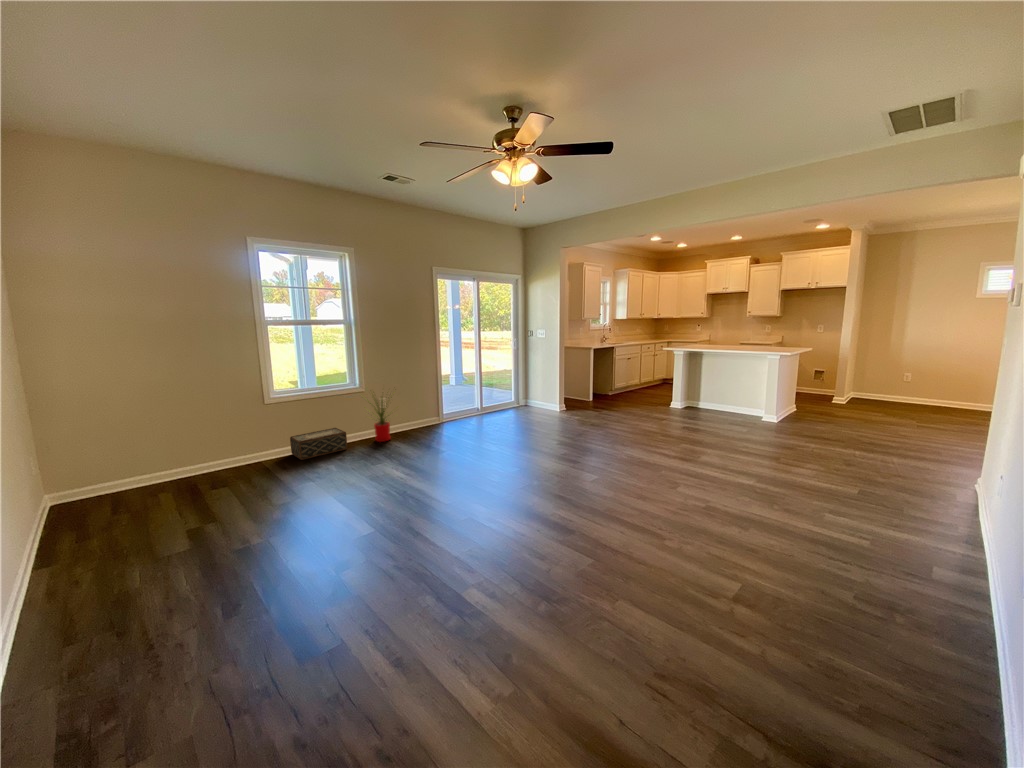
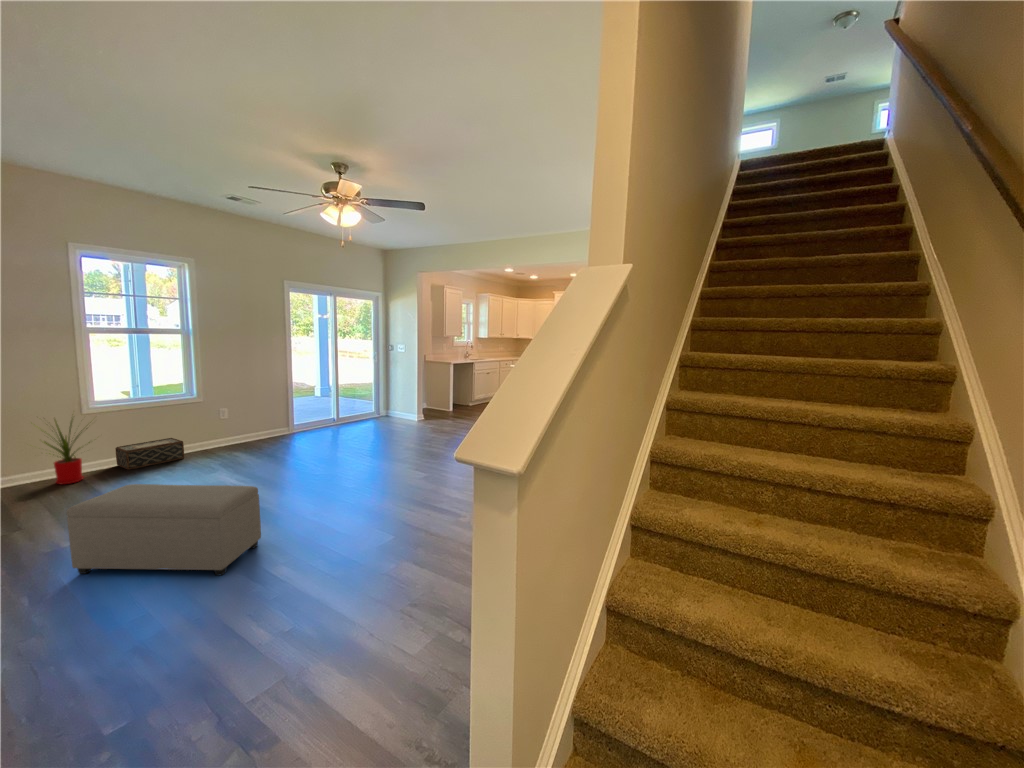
house plant: present [368,399,390,442] -> present [44,418,90,484]
ottoman: none [250,495,443,624] -> present [67,484,261,575]

